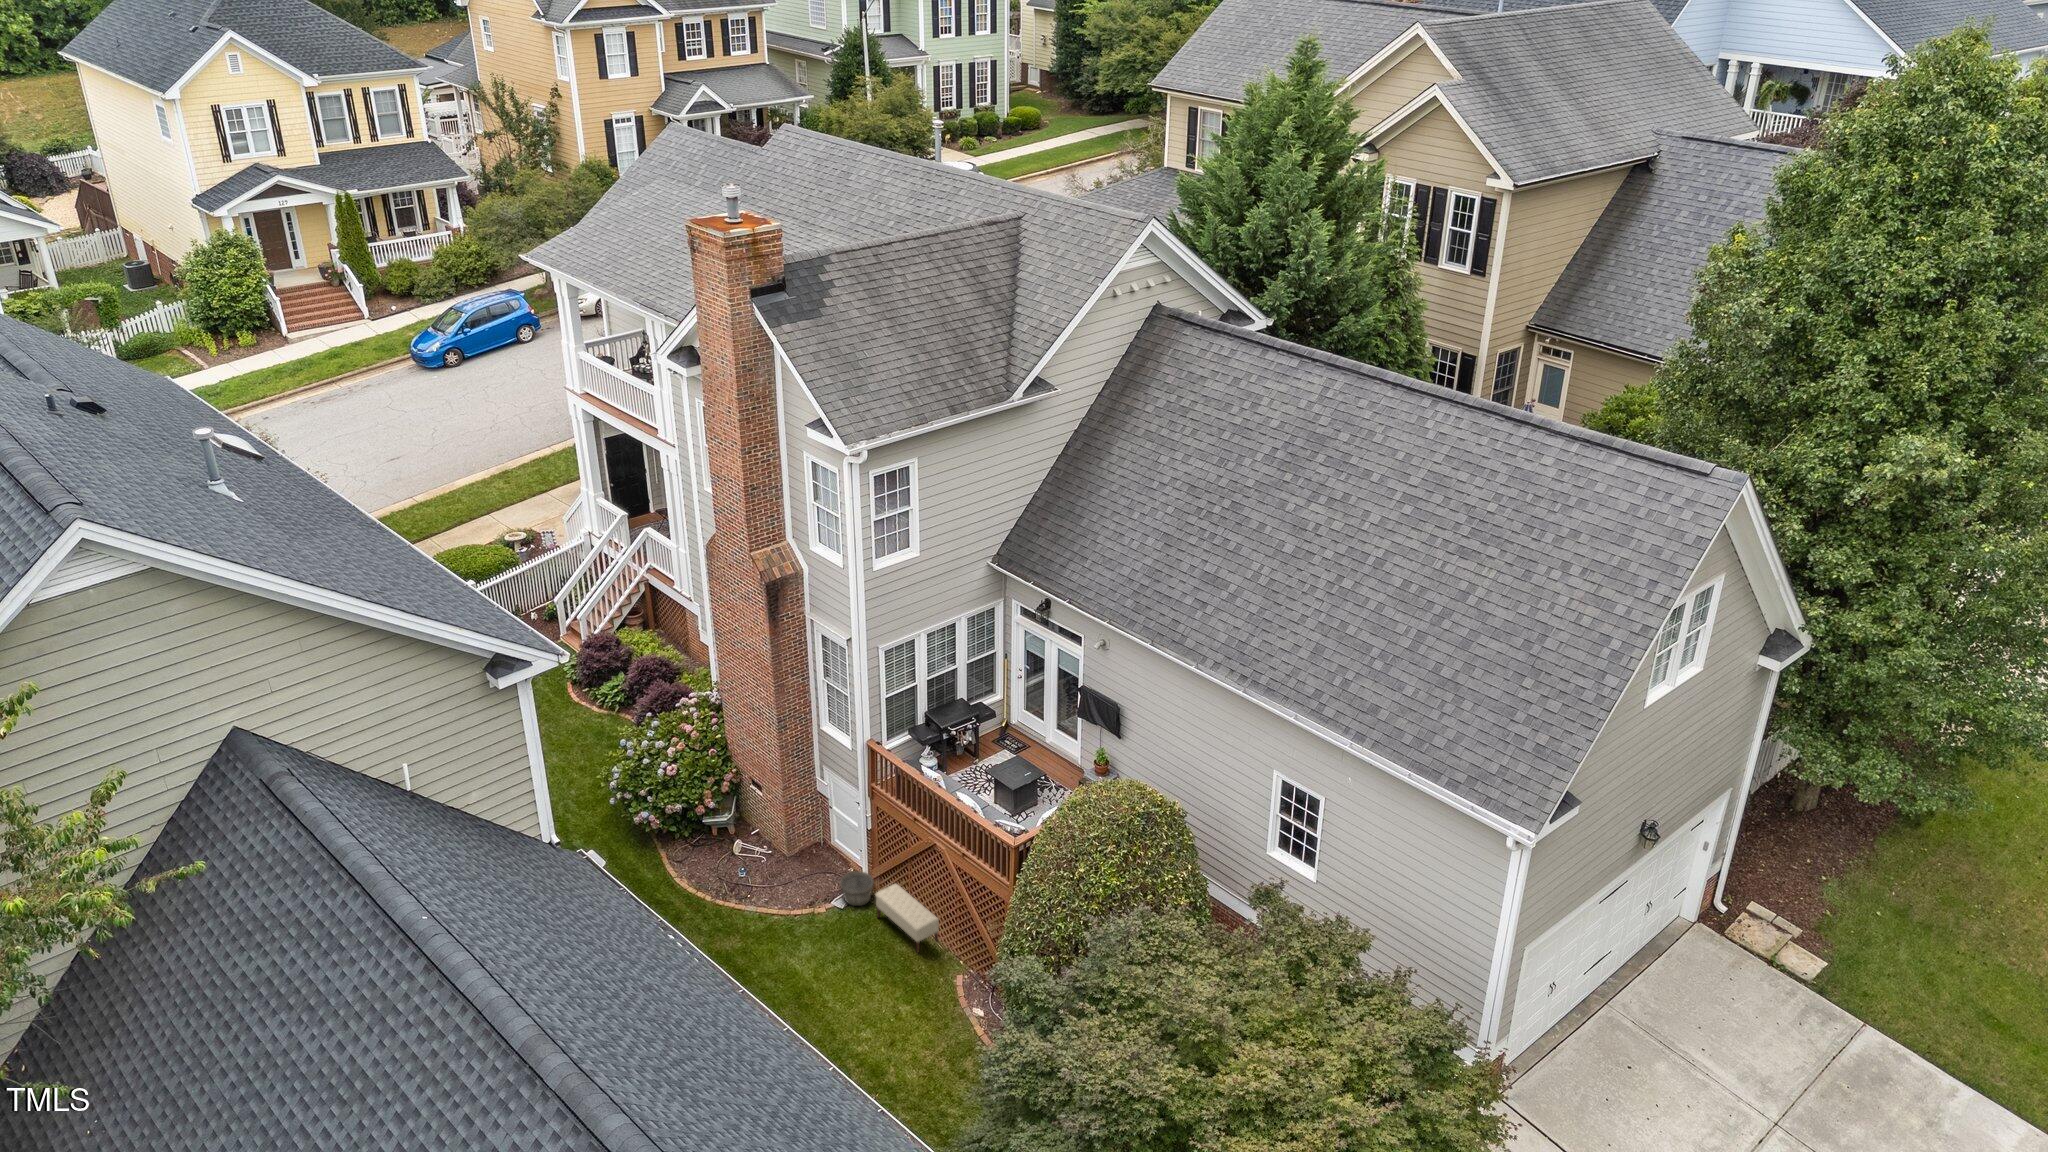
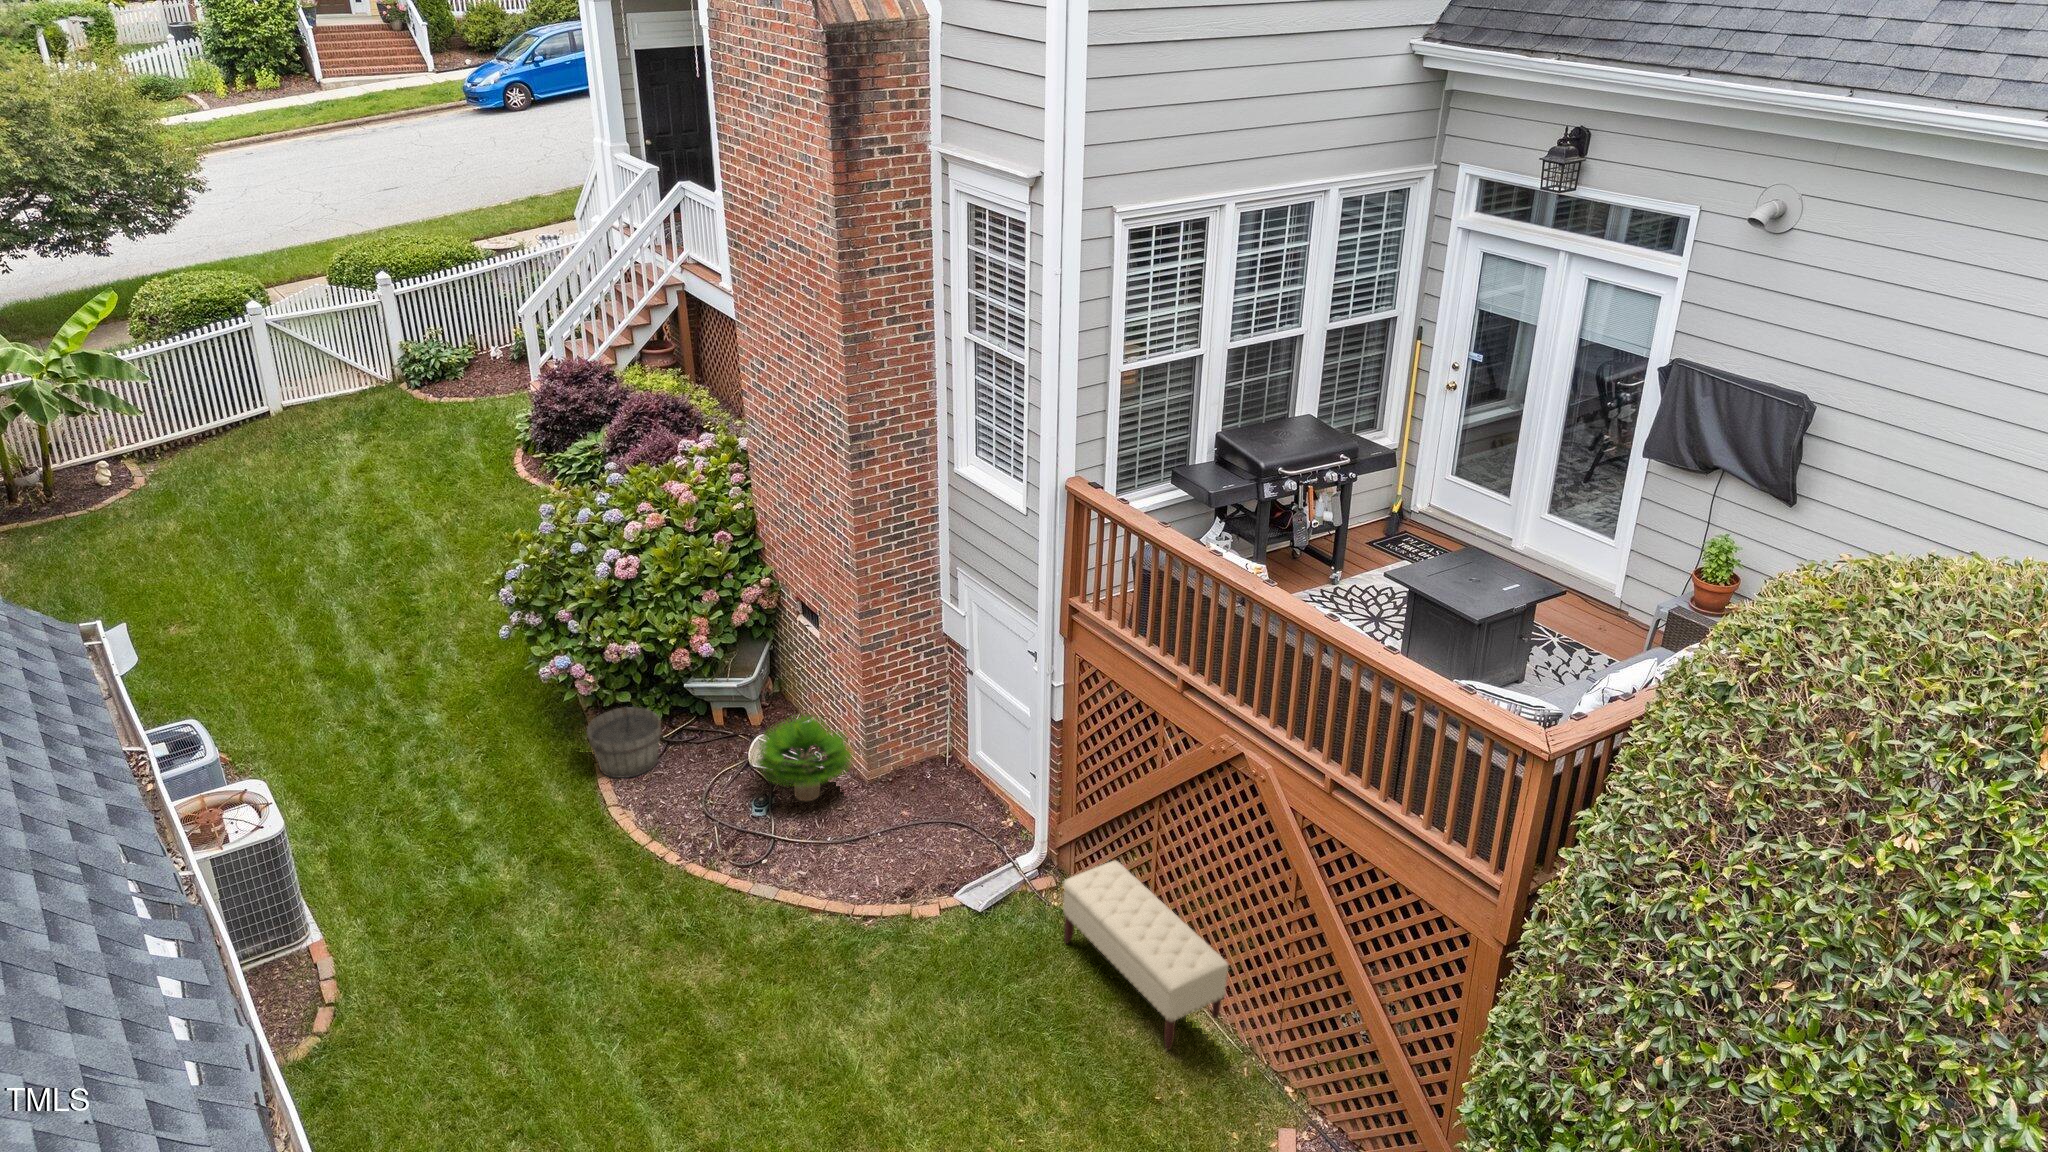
potted plant: none [738,829,783,869] -> present [757,716,852,801]
wooden bucket: present [840,871,874,906] -> present [587,707,662,778]

